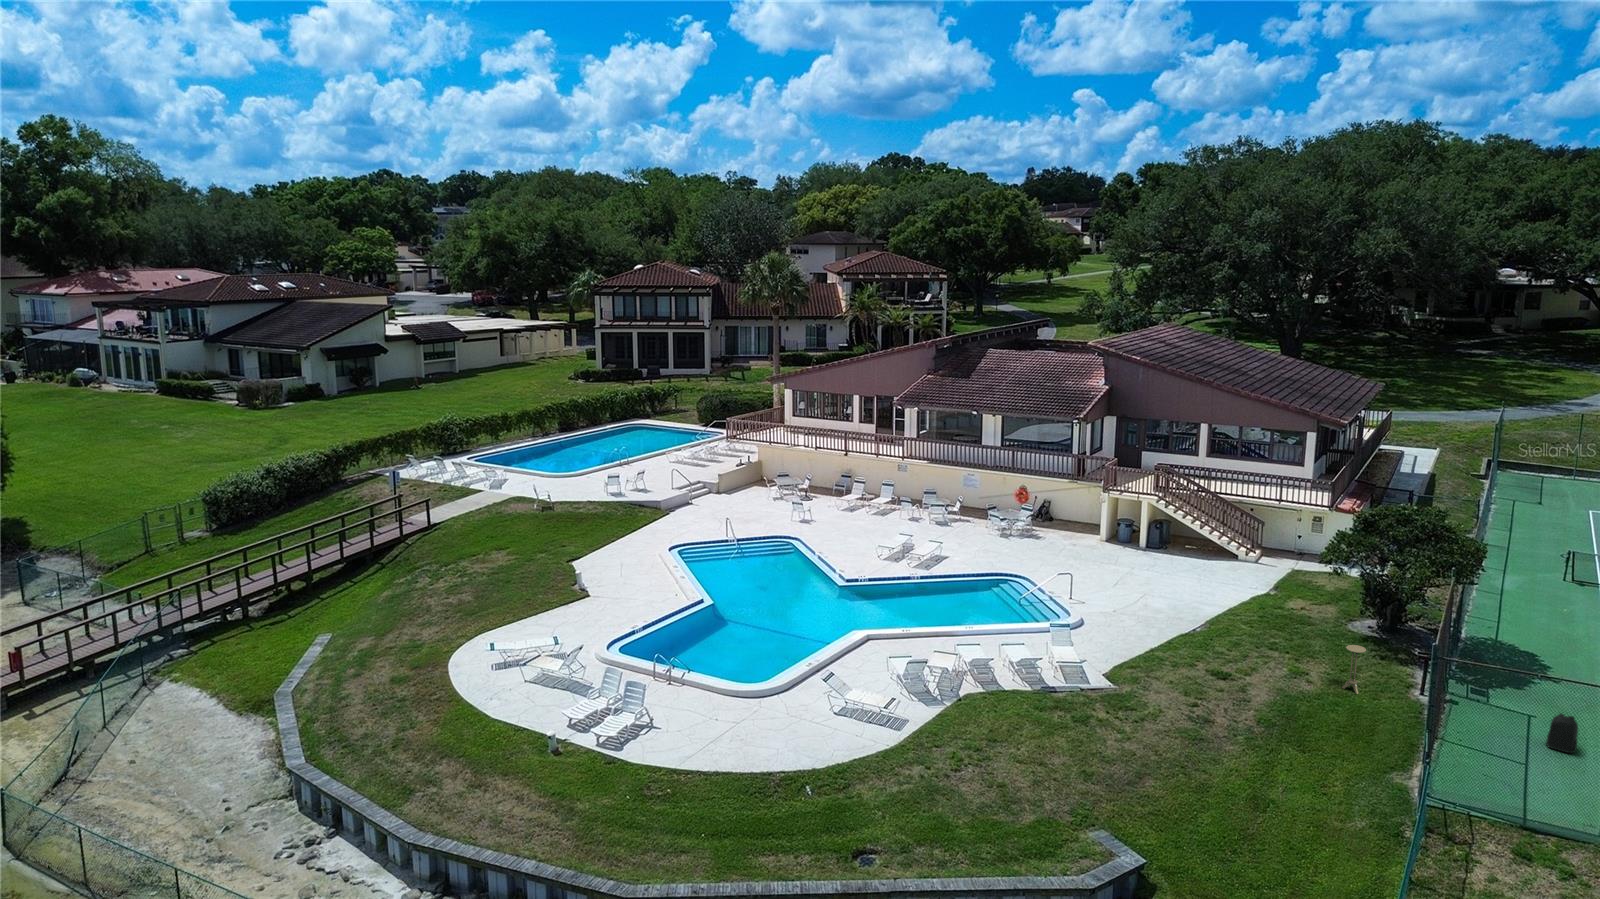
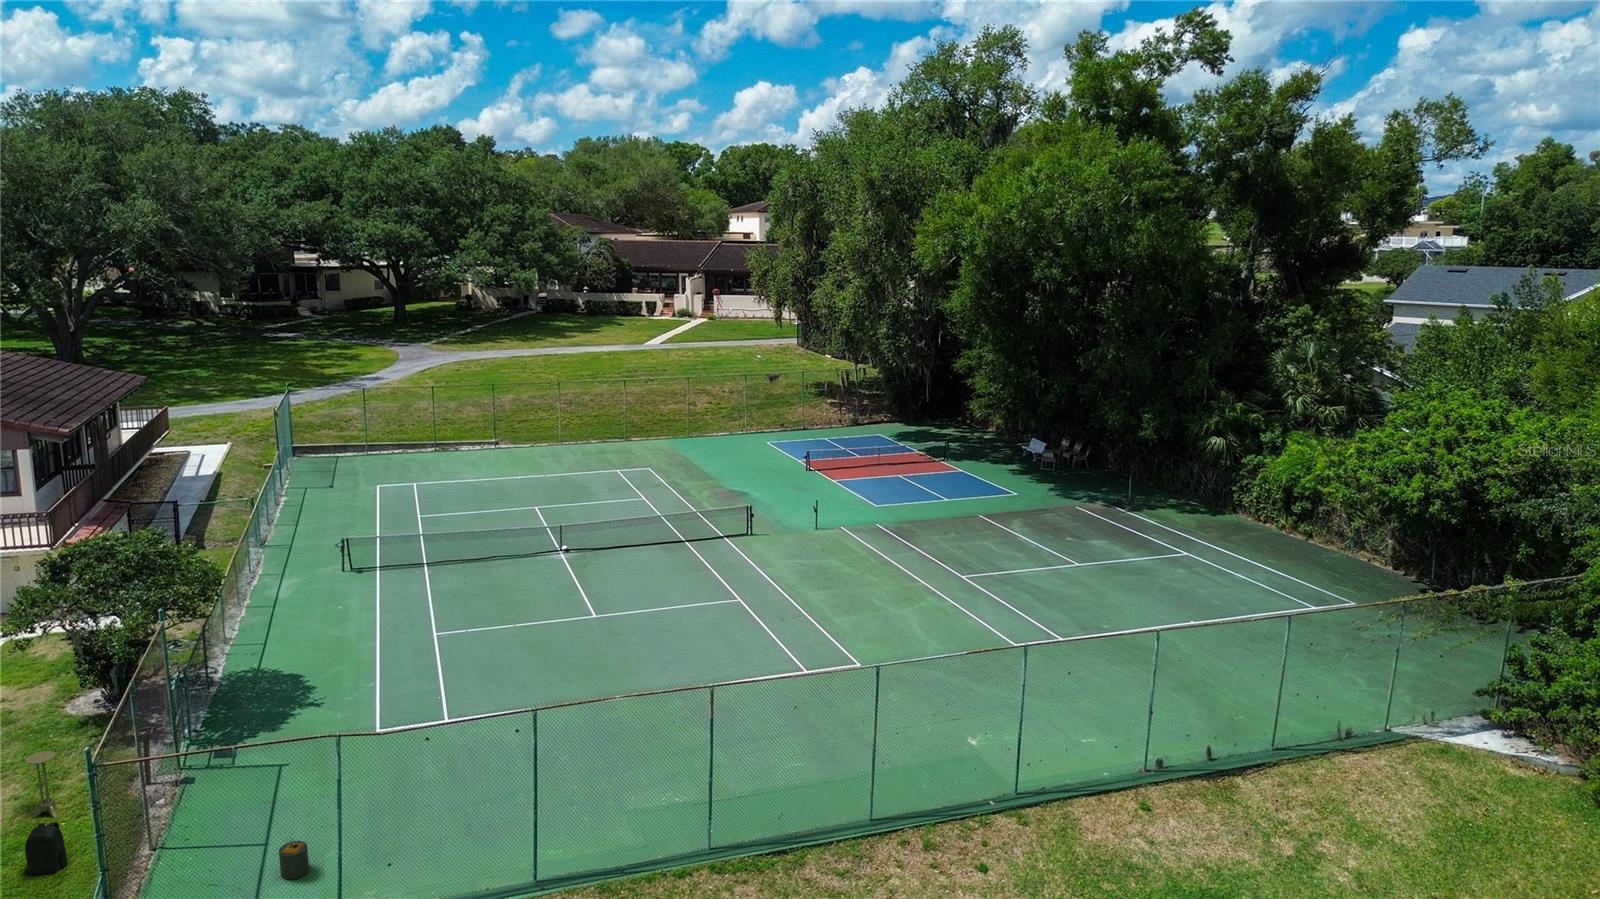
backpack: present [1546,713,1578,753] -> present [25,822,68,875]
trash can: none [1545,763,1573,800] -> present [279,837,309,879]

